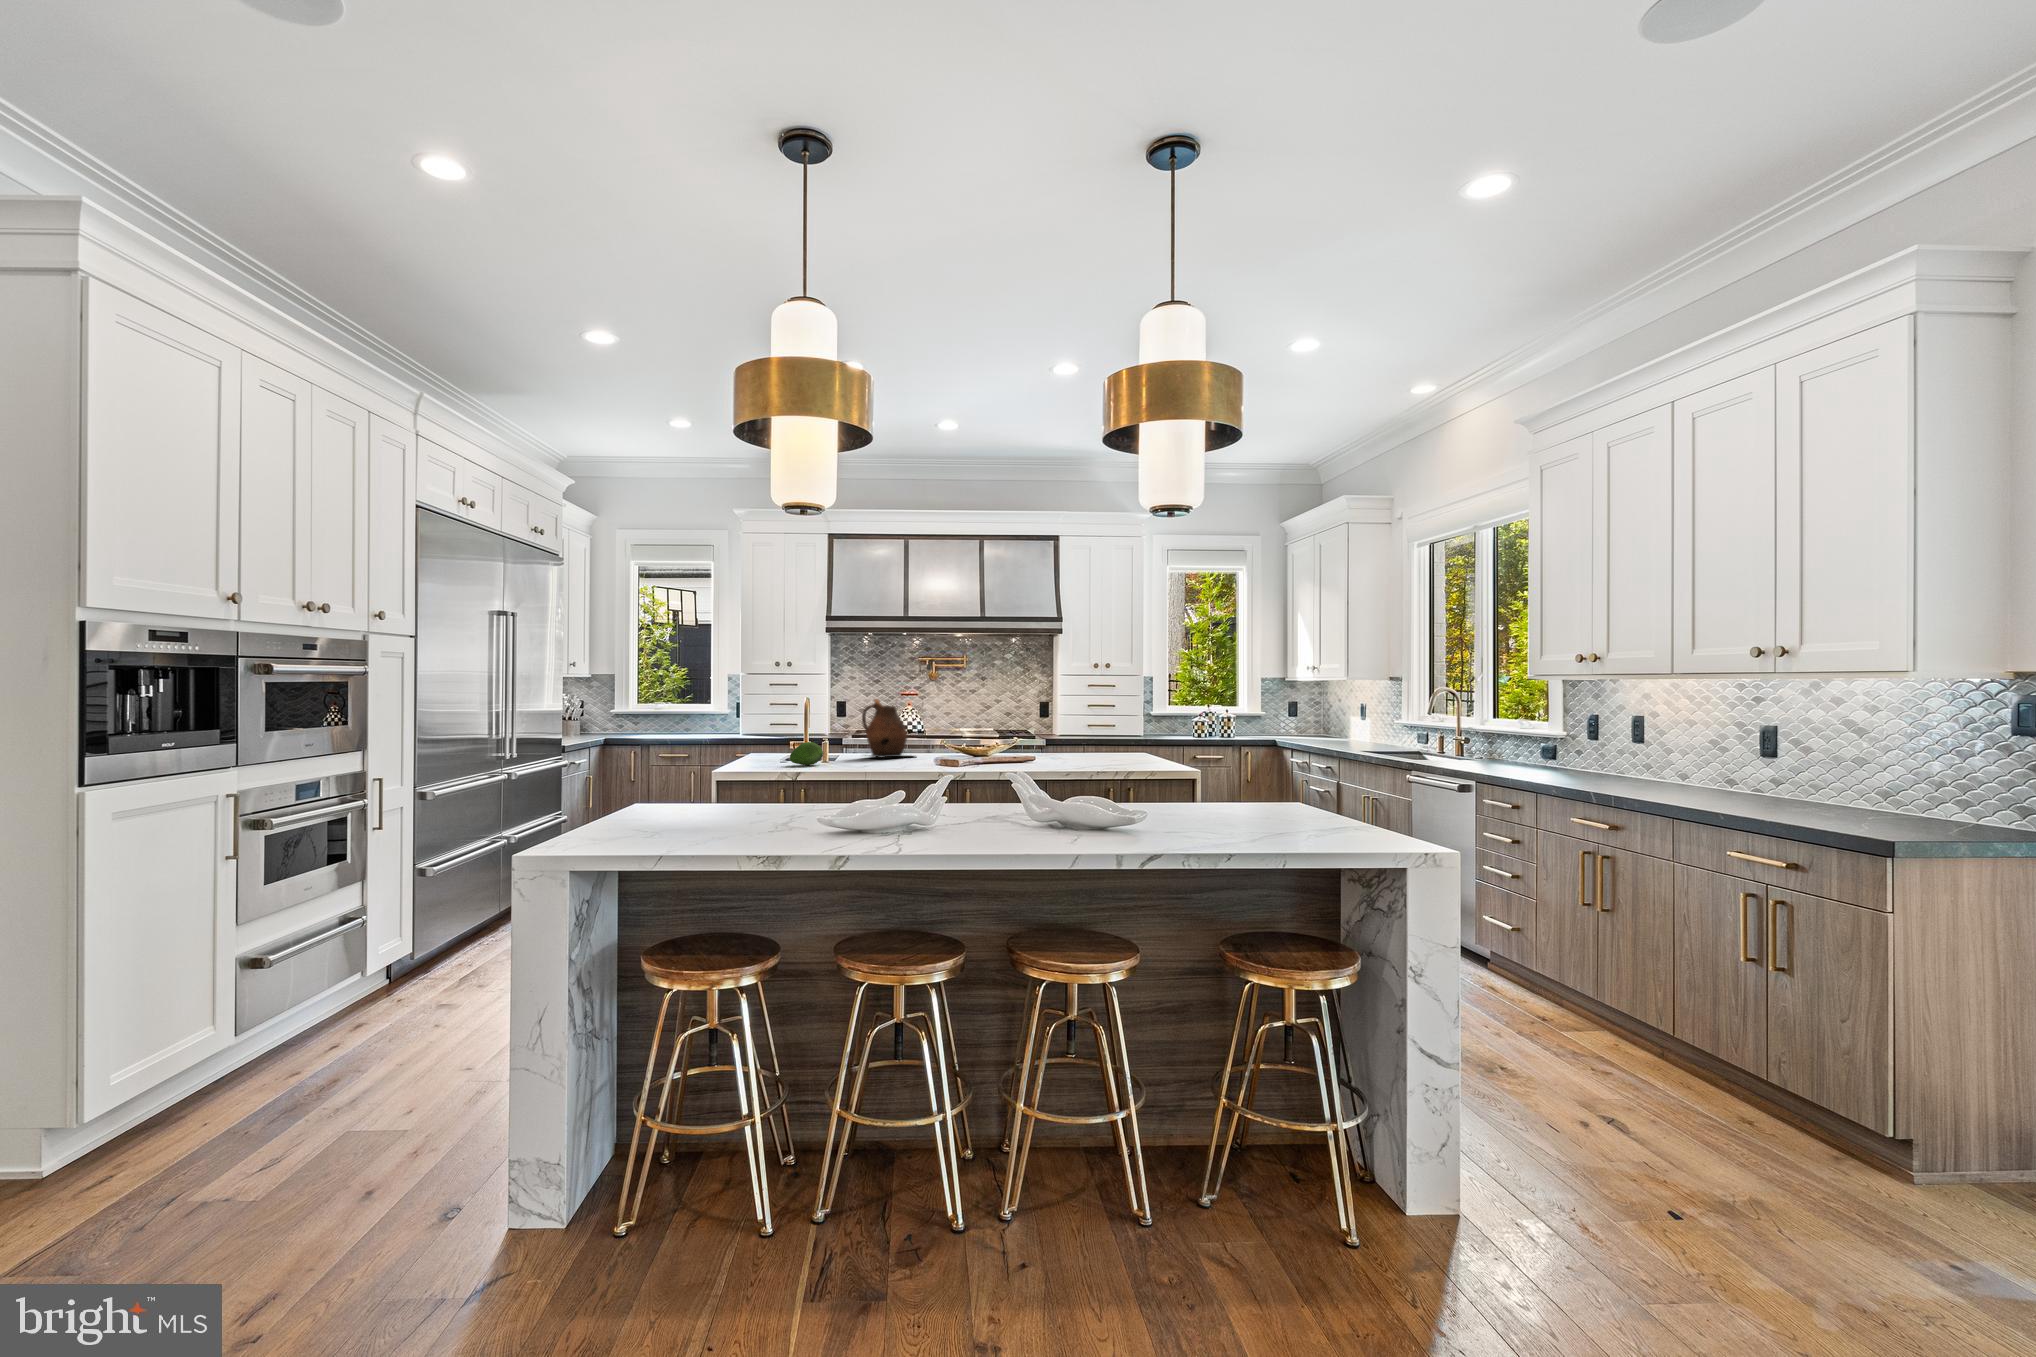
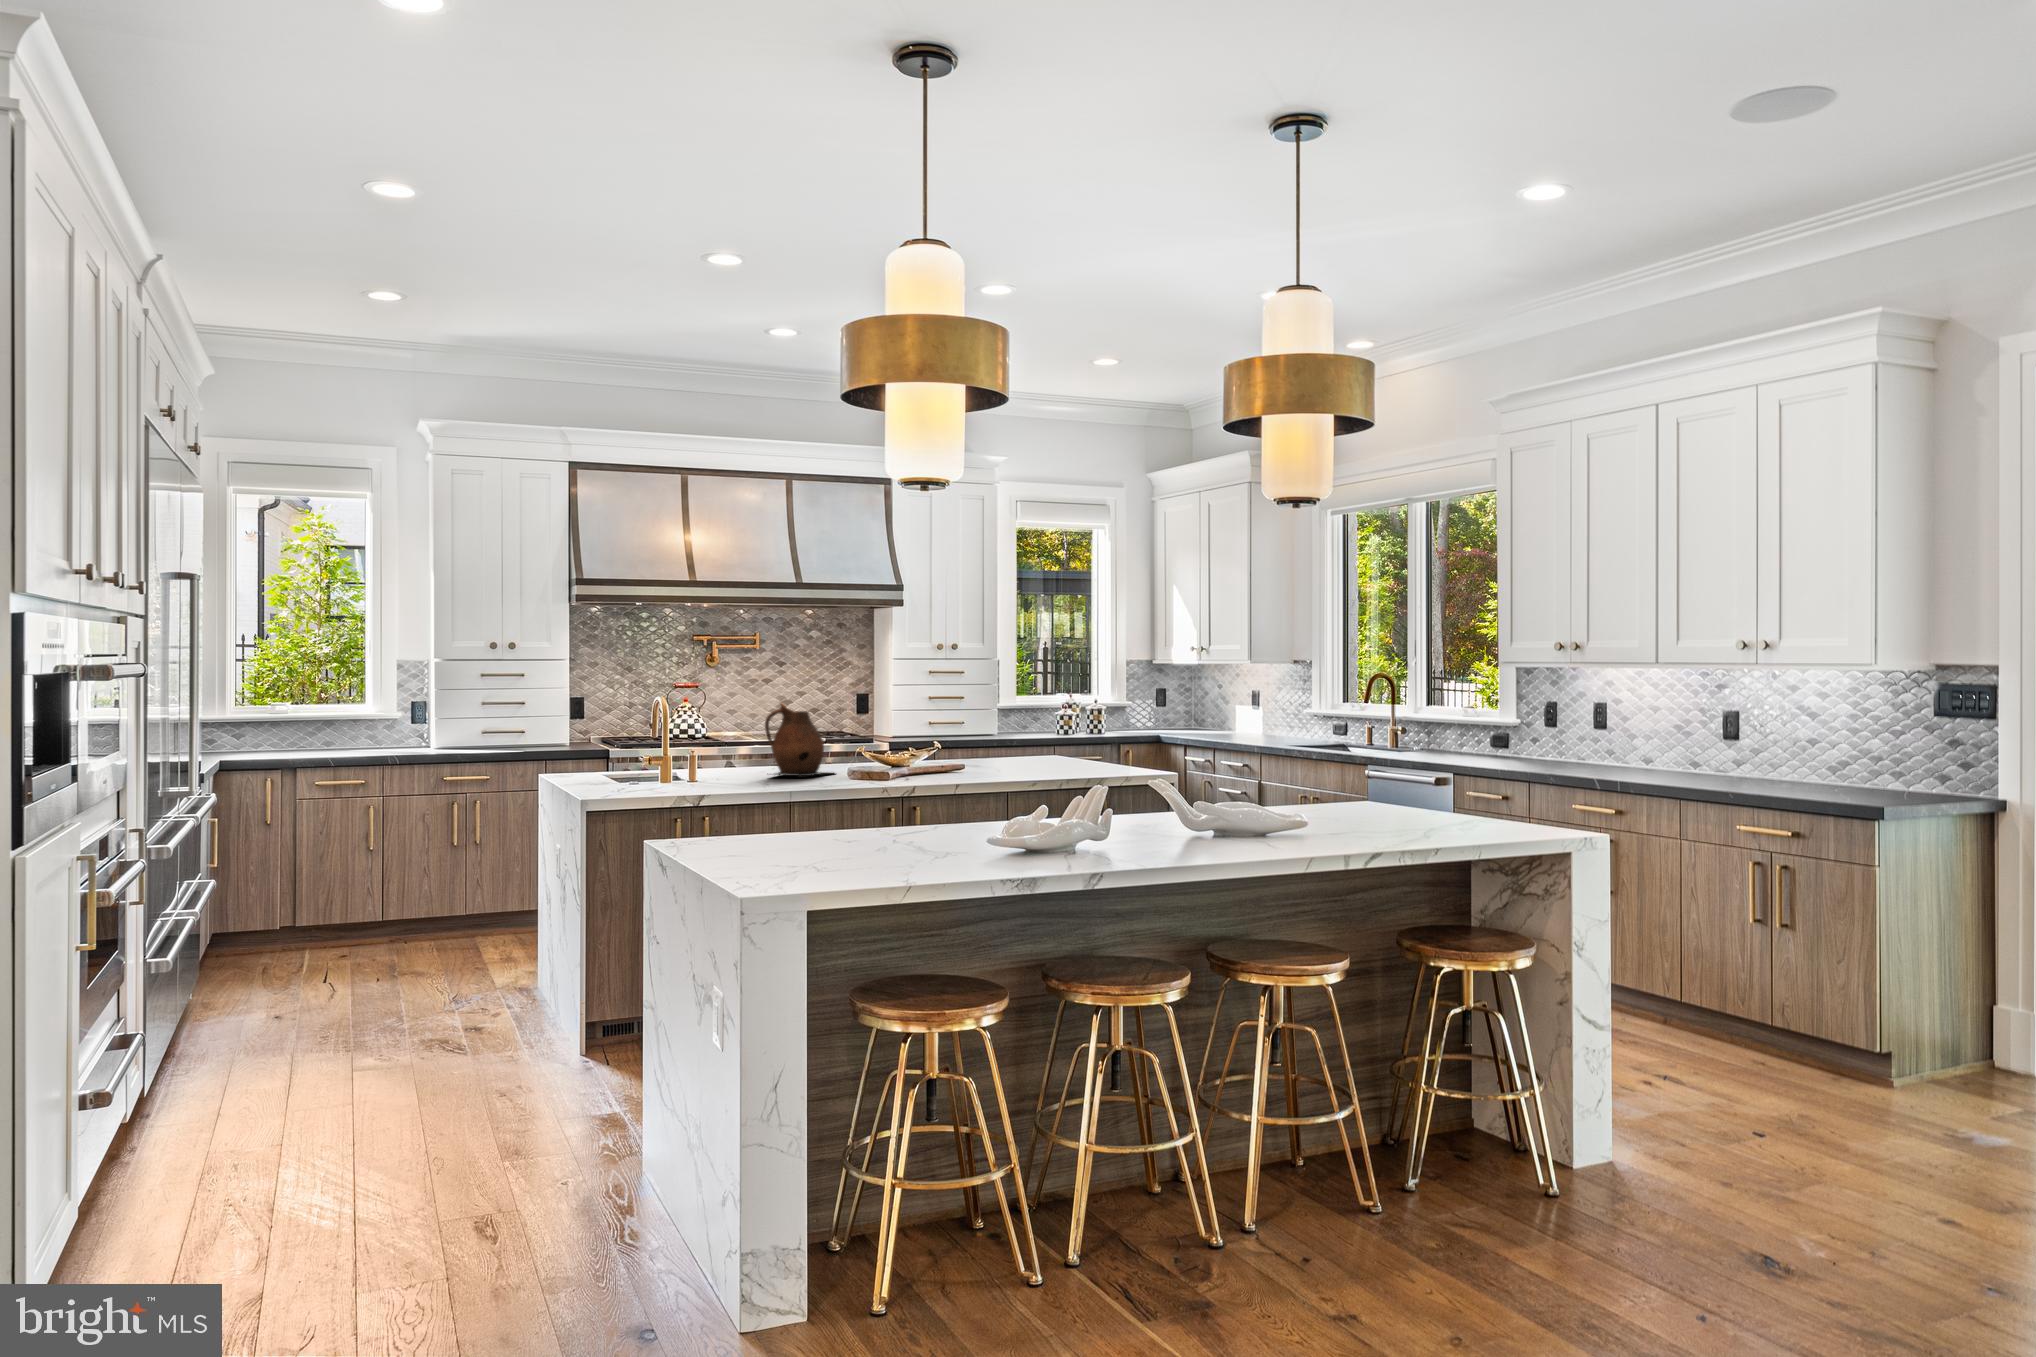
fruit: present [790,742,823,765] -> none [717,761,761,790]

